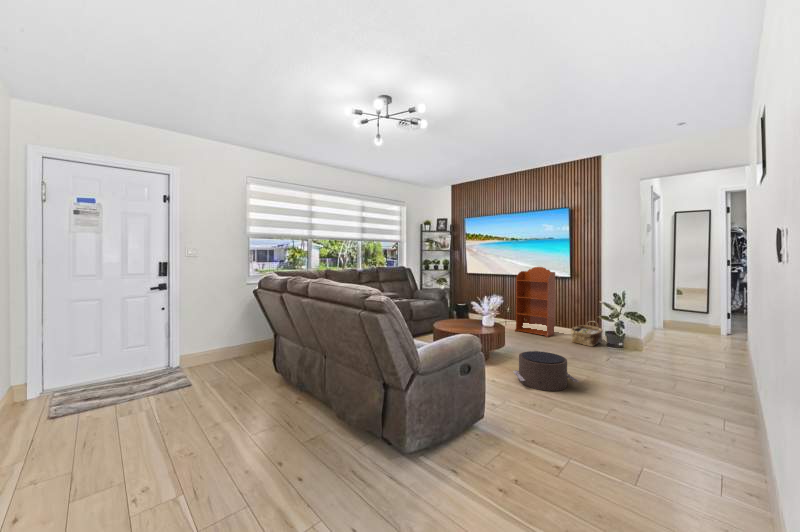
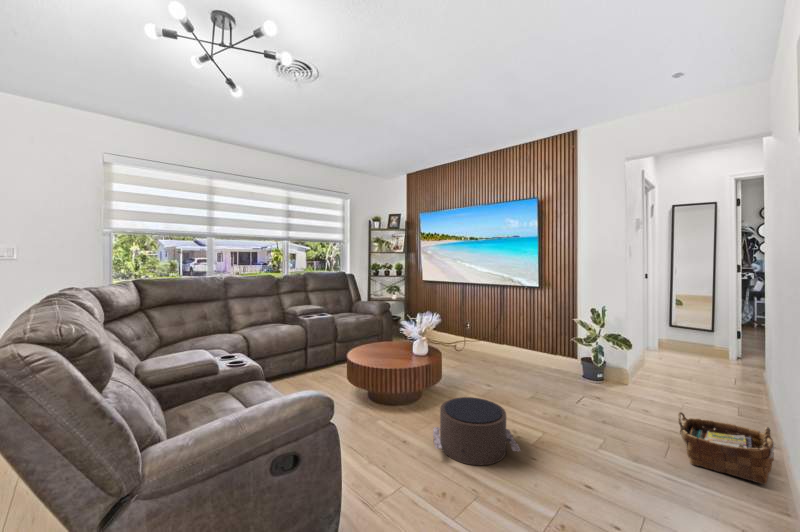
bookcase: present [515,267,555,337] -> none [473,273,521,364]
woven basket: present [571,321,602,347] -> present [678,412,774,484]

